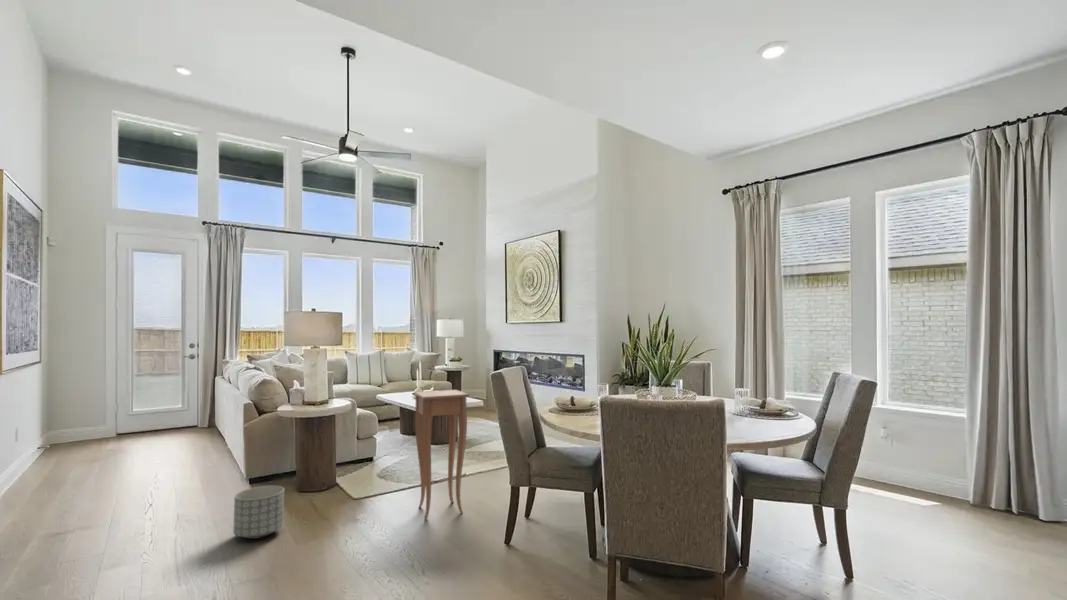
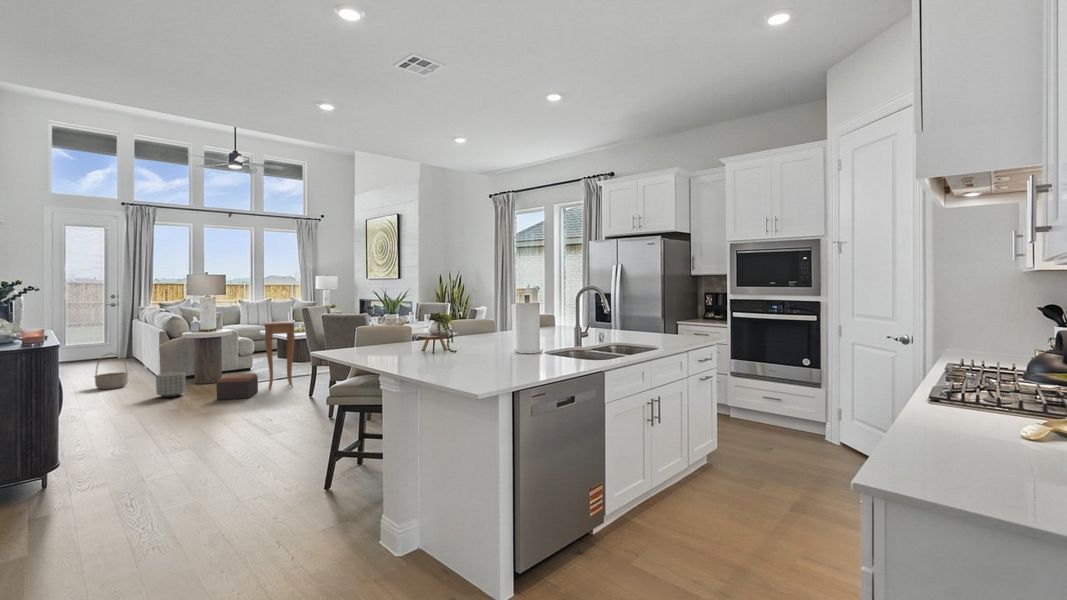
basket: none [140,443,195,506] -> present [94,353,128,389]
footstool: none [341,492,409,553] -> present [216,373,258,400]

